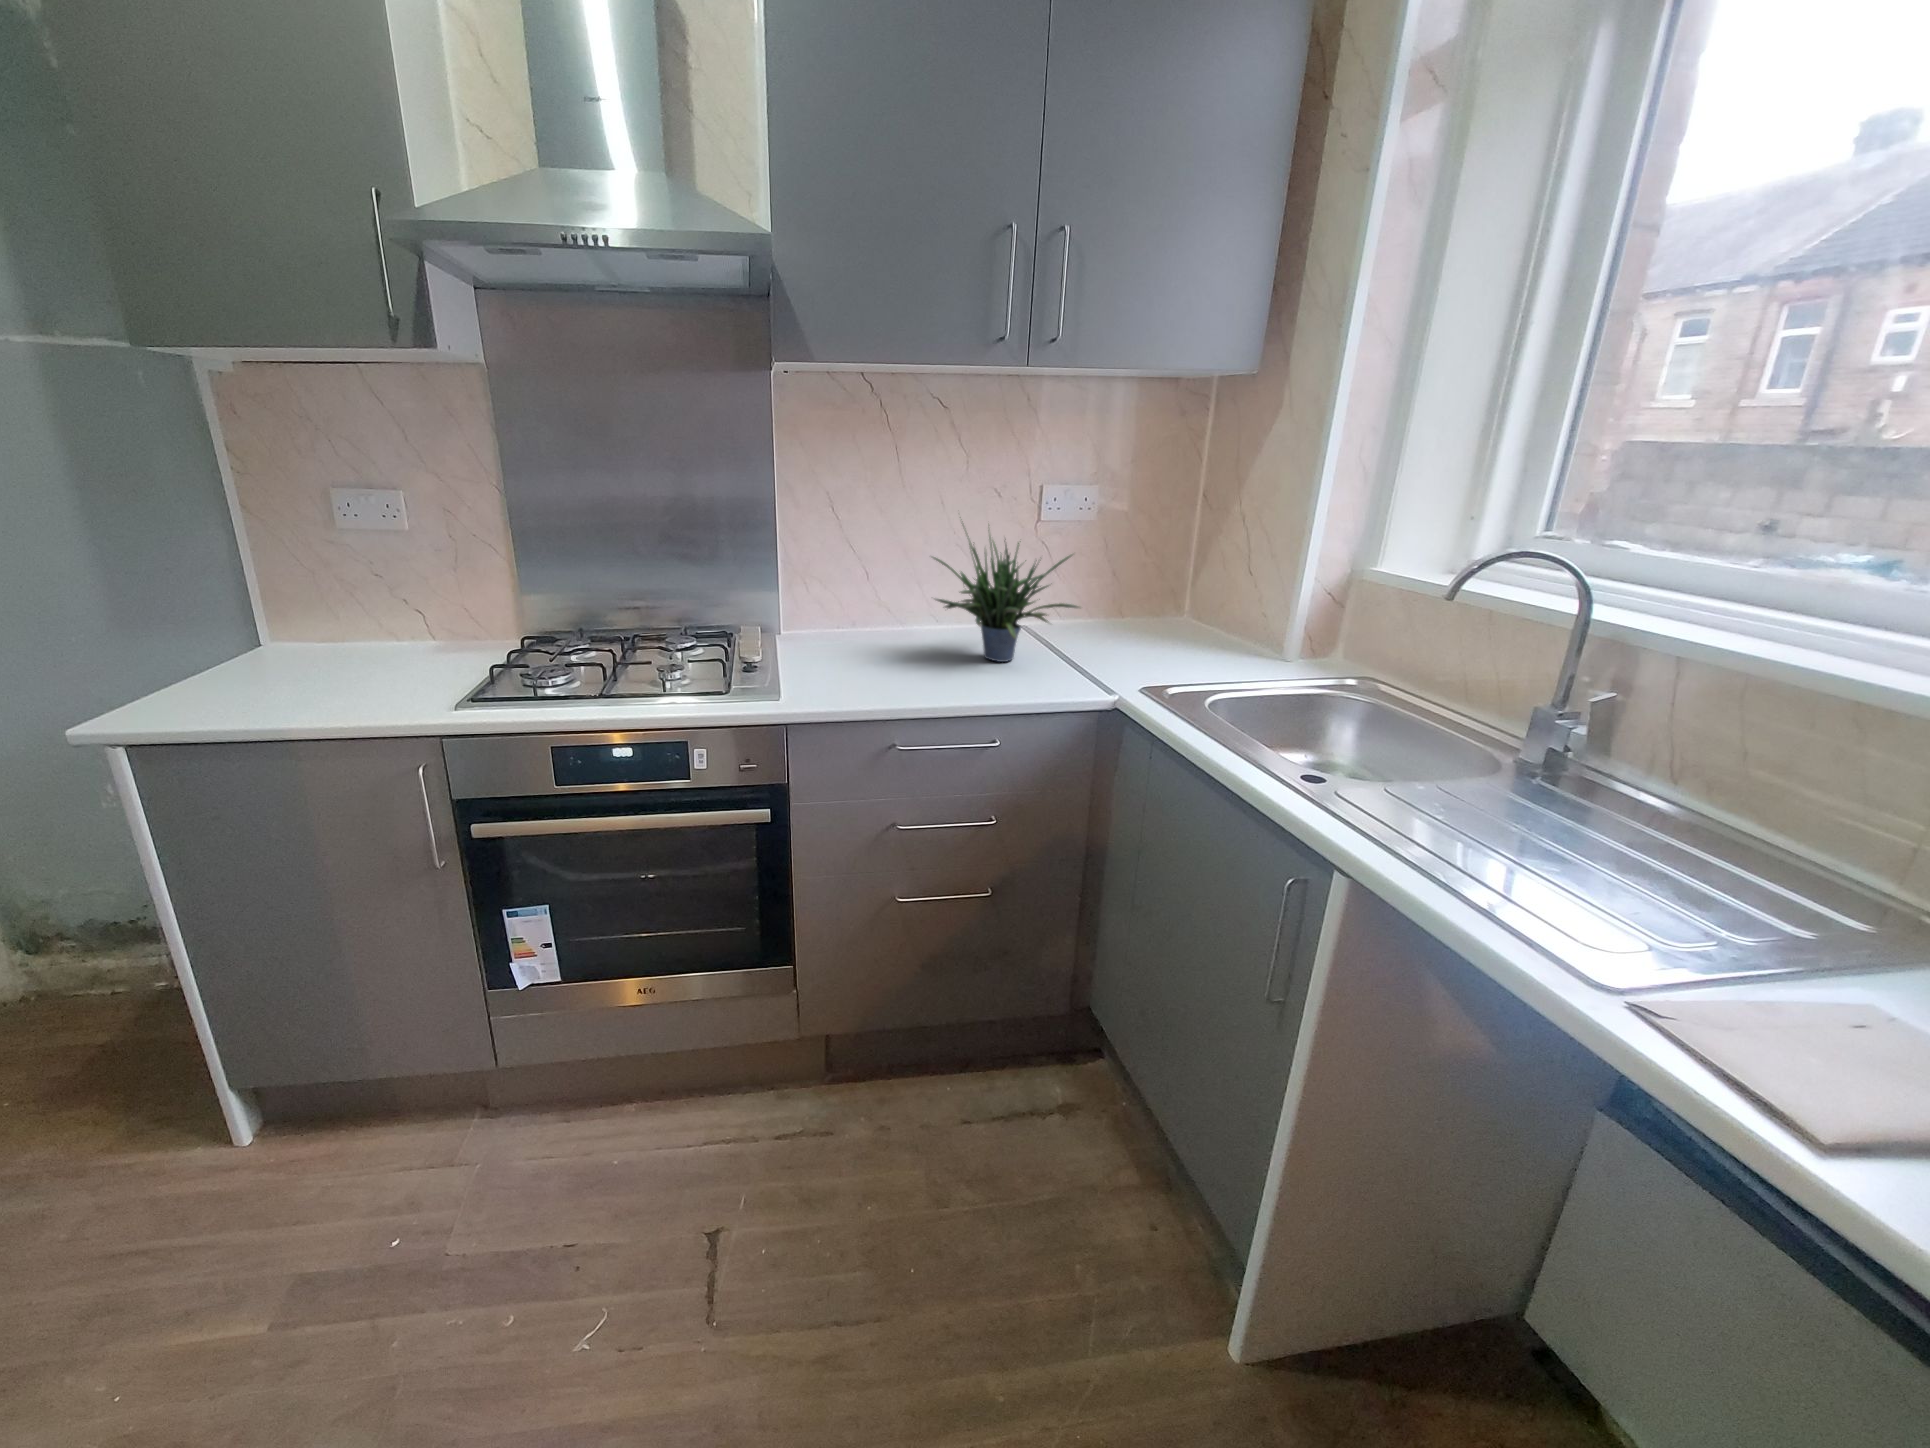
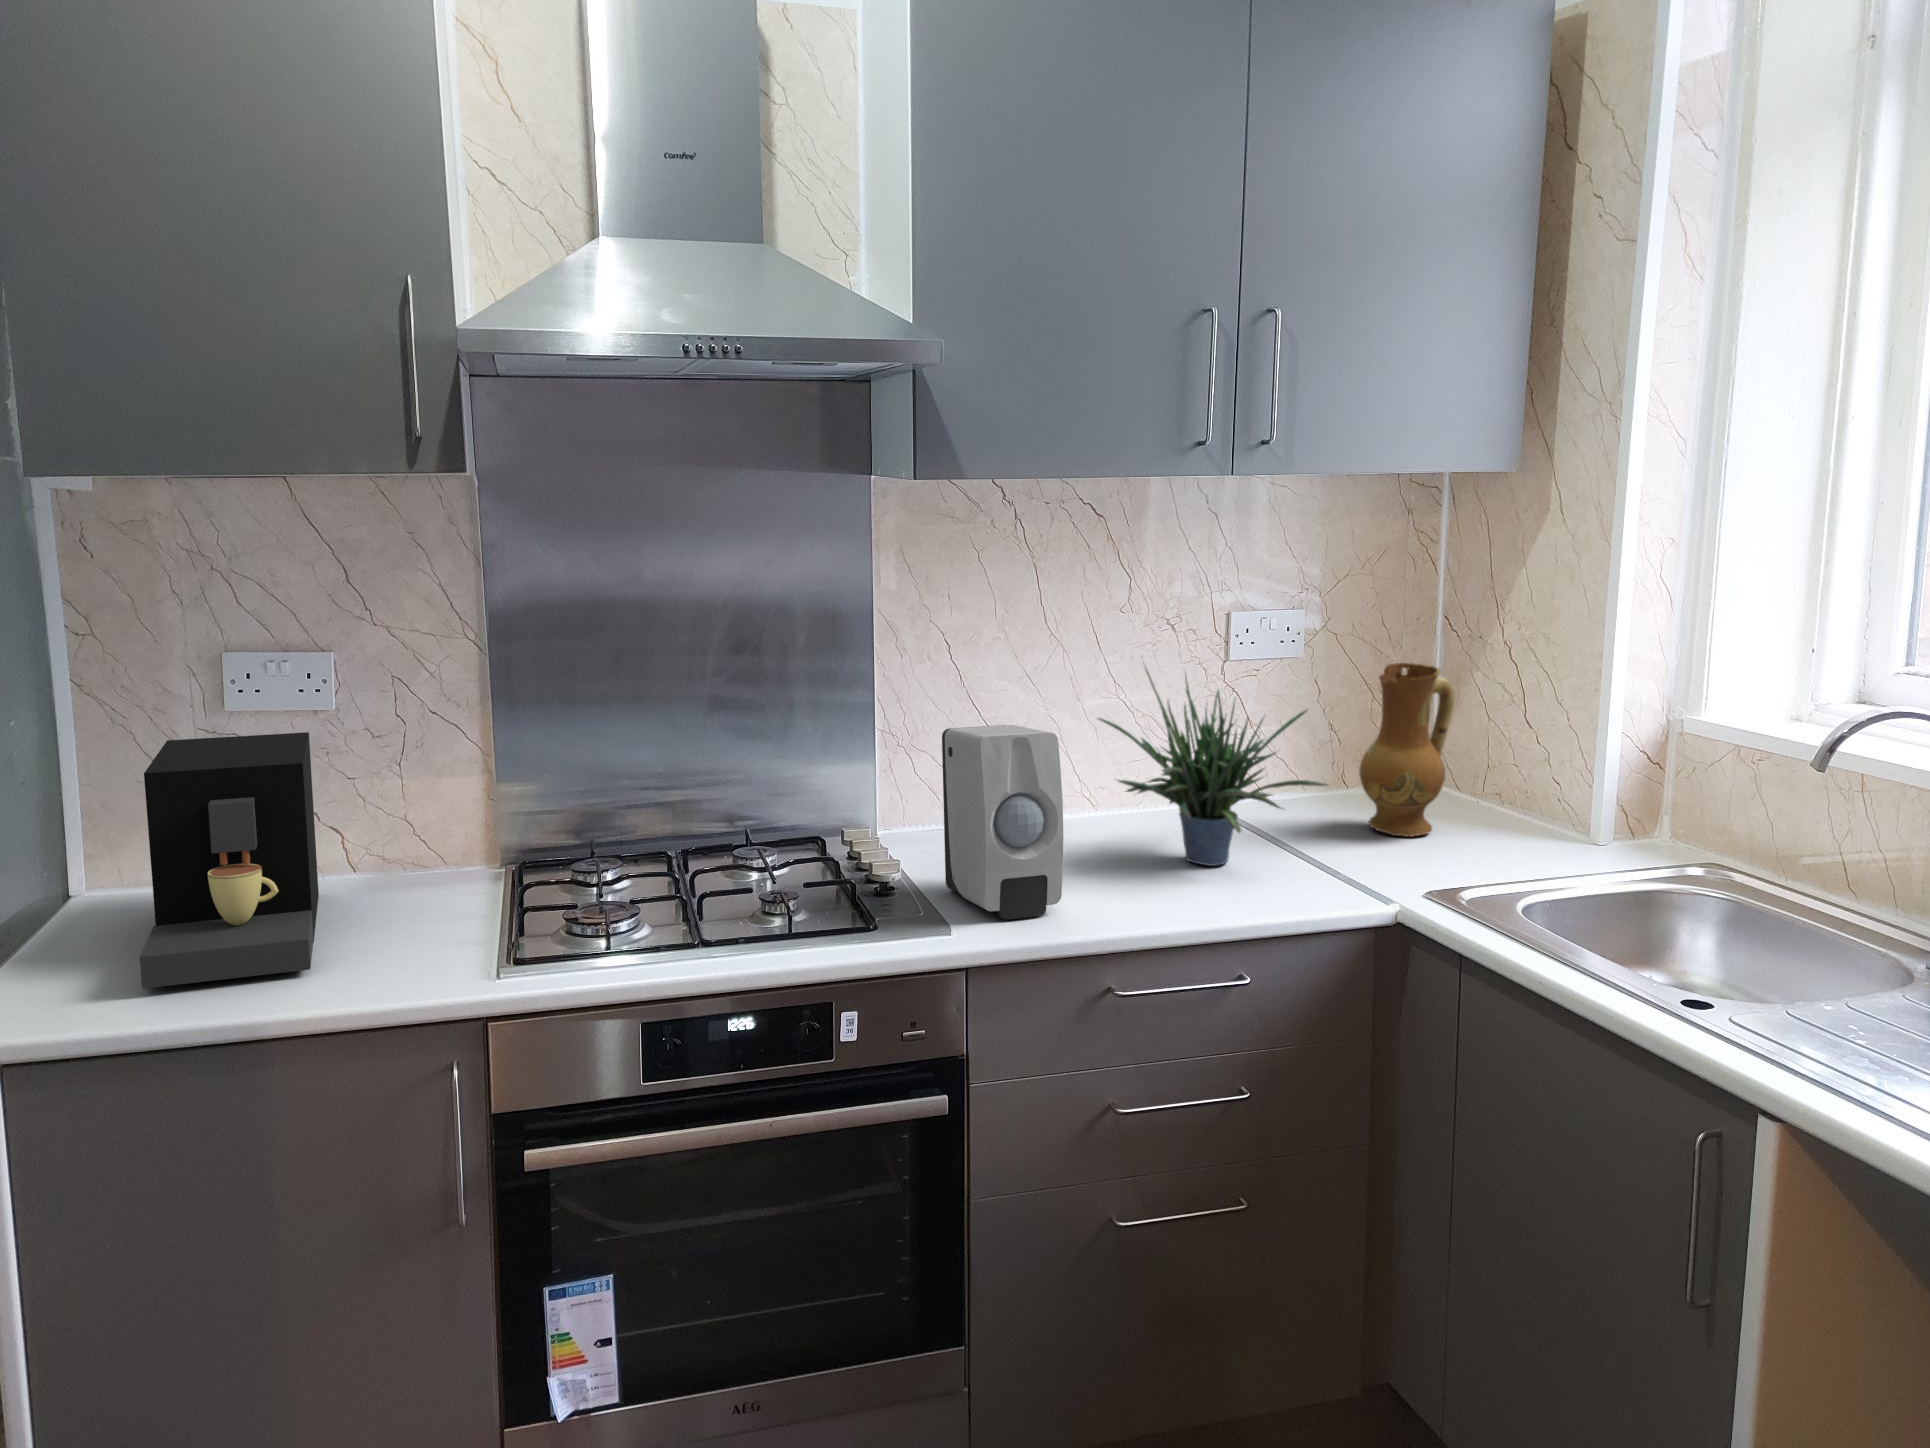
ceramic jug: none [1123,525,1196,650] -> present [1359,663,1454,837]
coffee maker: none [224,543,406,701] -> present [140,732,319,989]
soap dispenser: none [803,555,873,689] -> present [942,725,1063,919]

